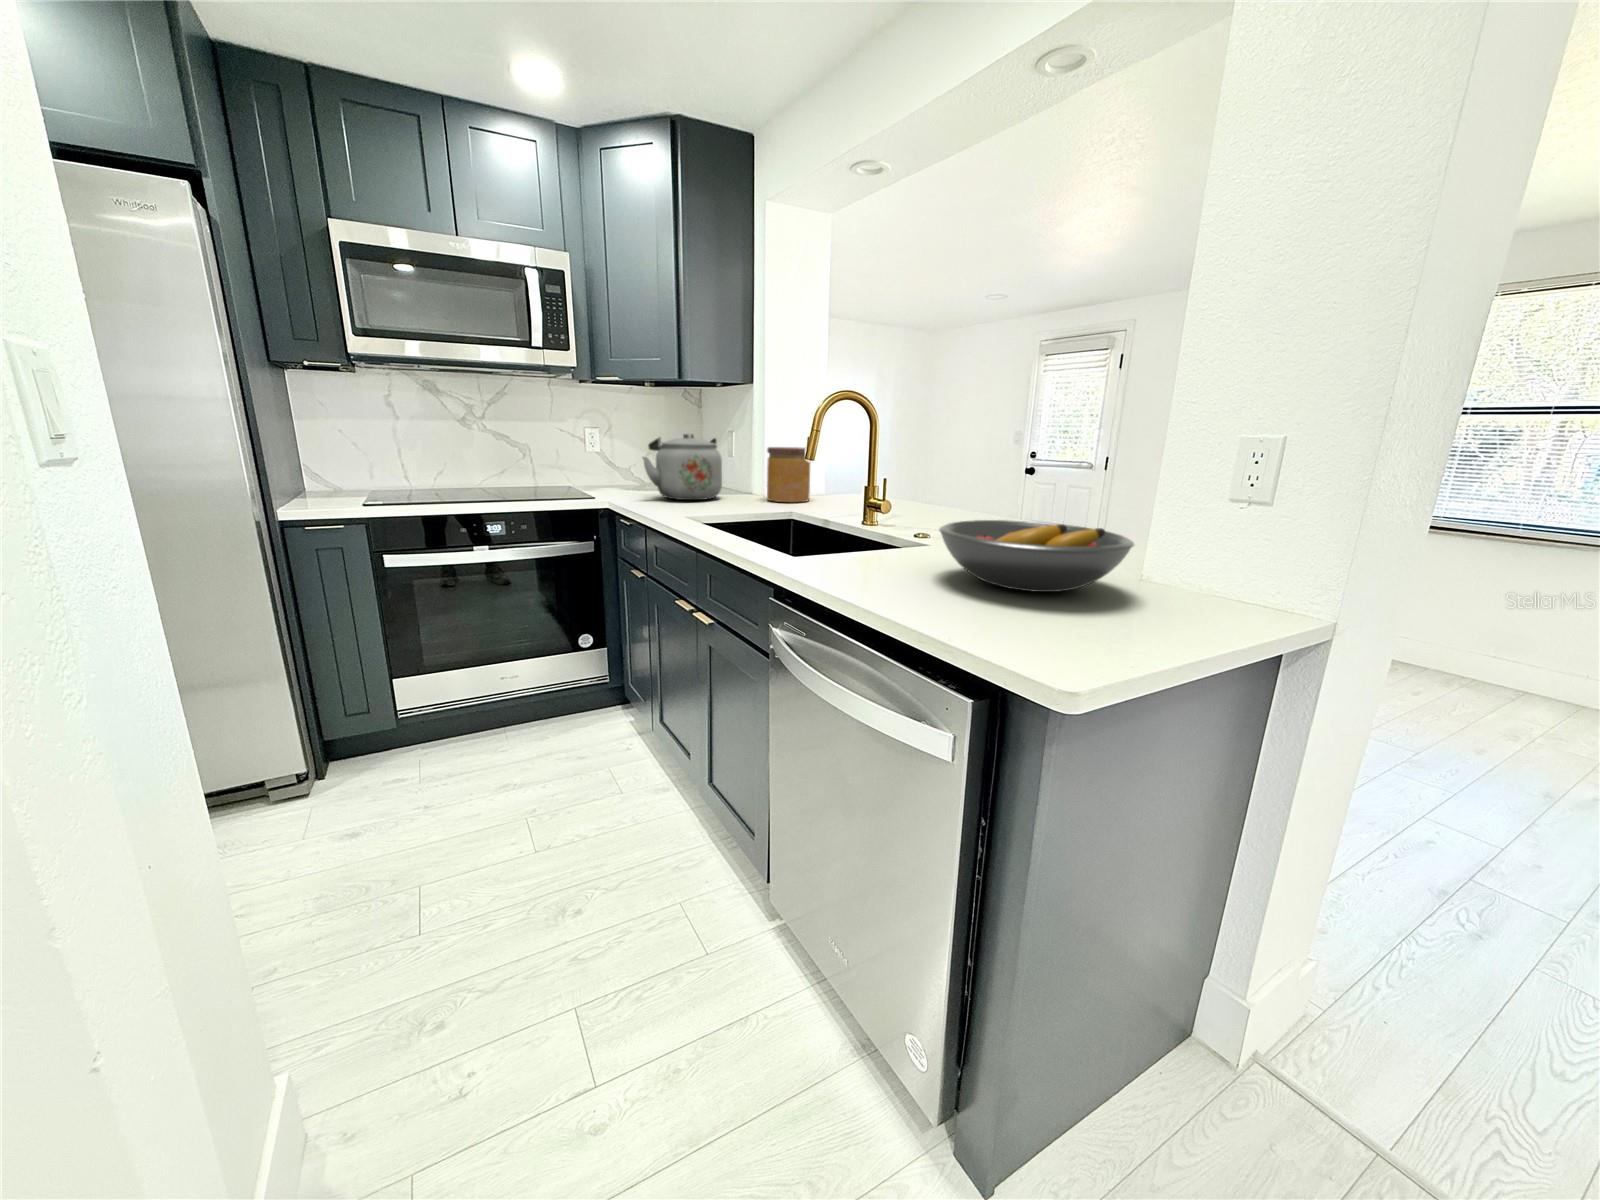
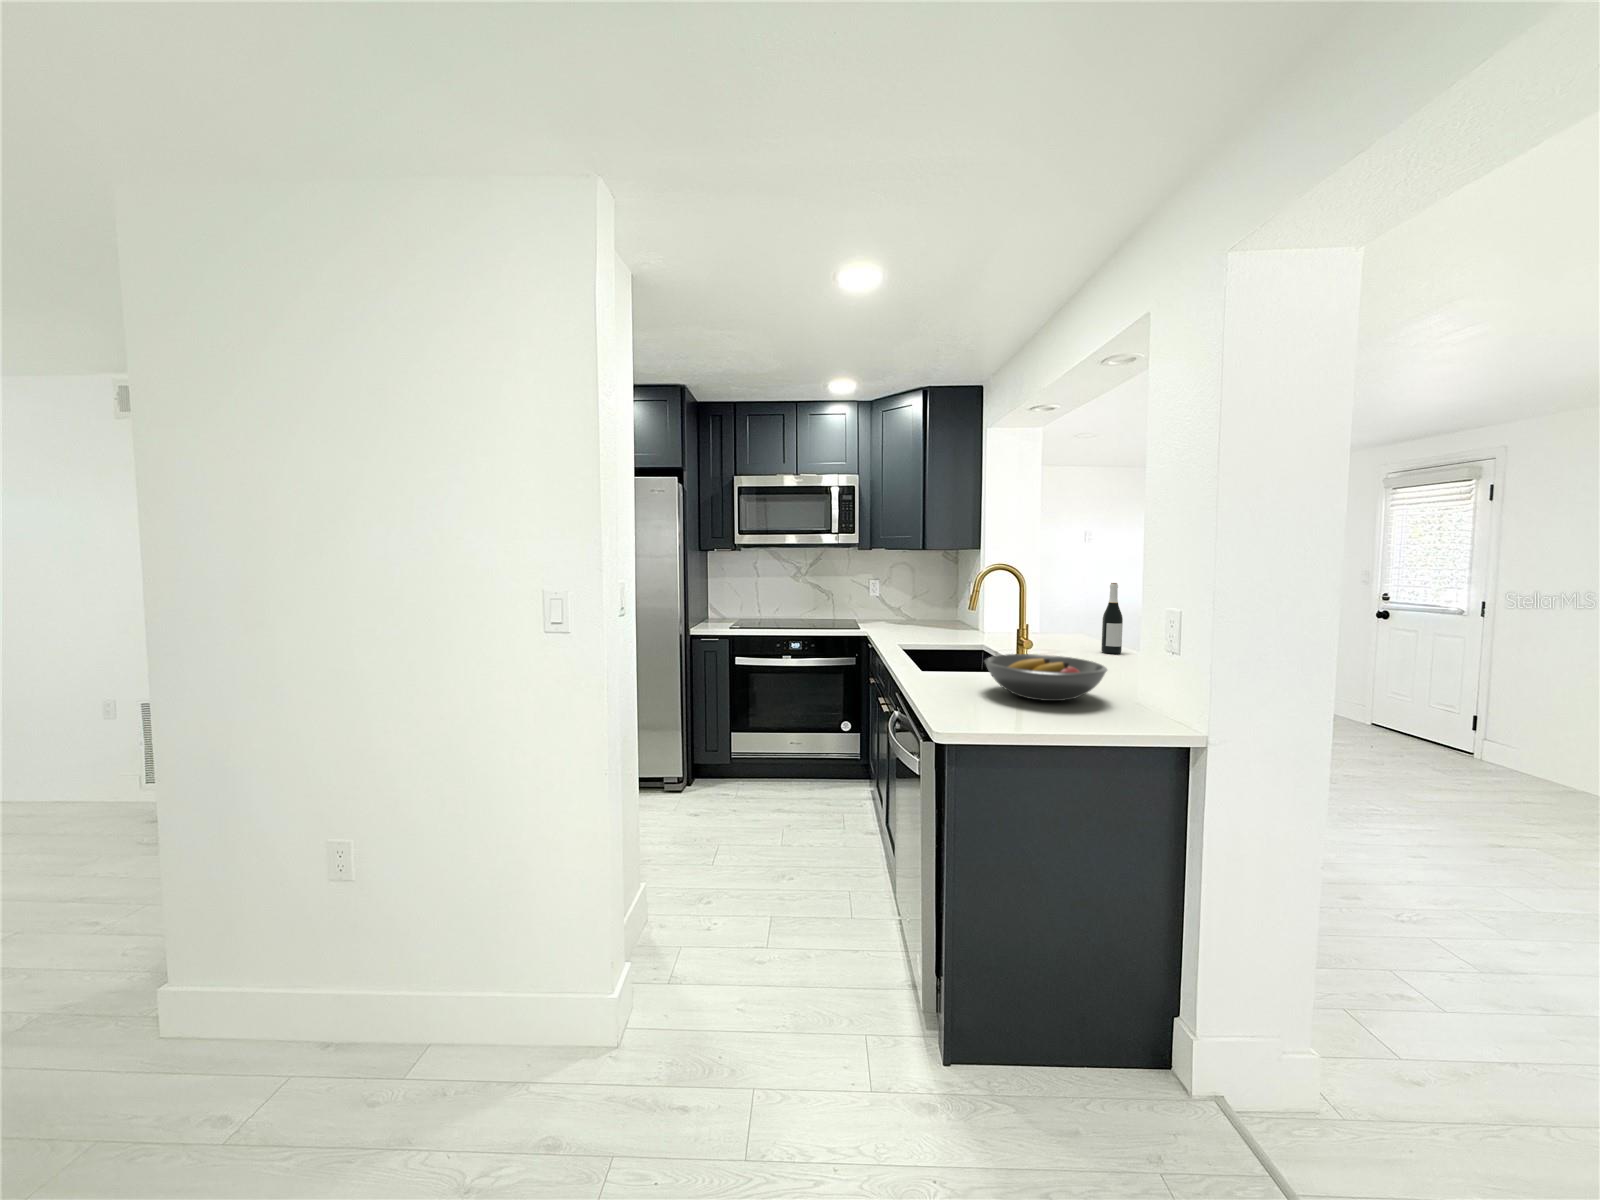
wine bottle: none [942,425,969,515] -> present [1101,583,1123,654]
kettle: present [643,433,722,500] -> none [888,586,945,632]
jar: present [767,447,810,502] -> none [975,596,1009,637]

